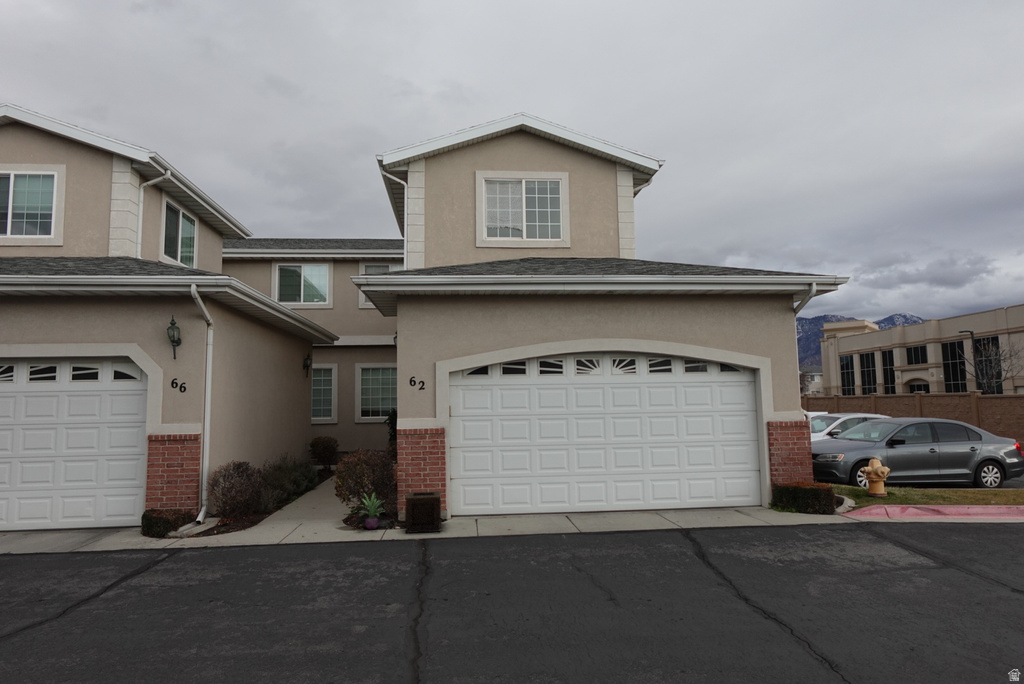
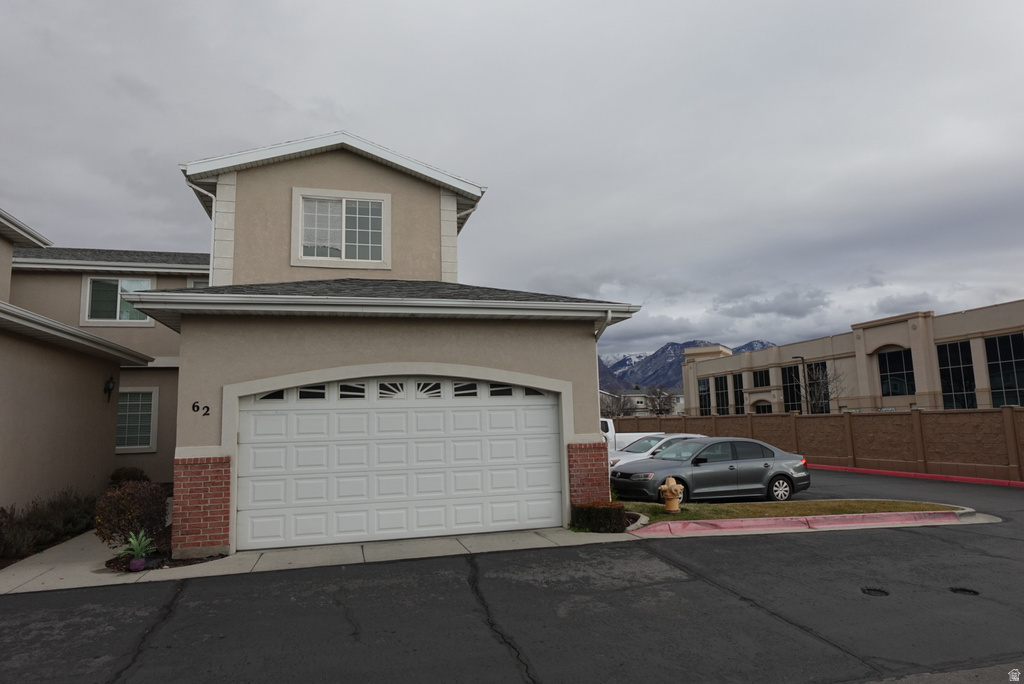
wooden crate: present [405,491,441,533] -> none [175,526,222,573]

